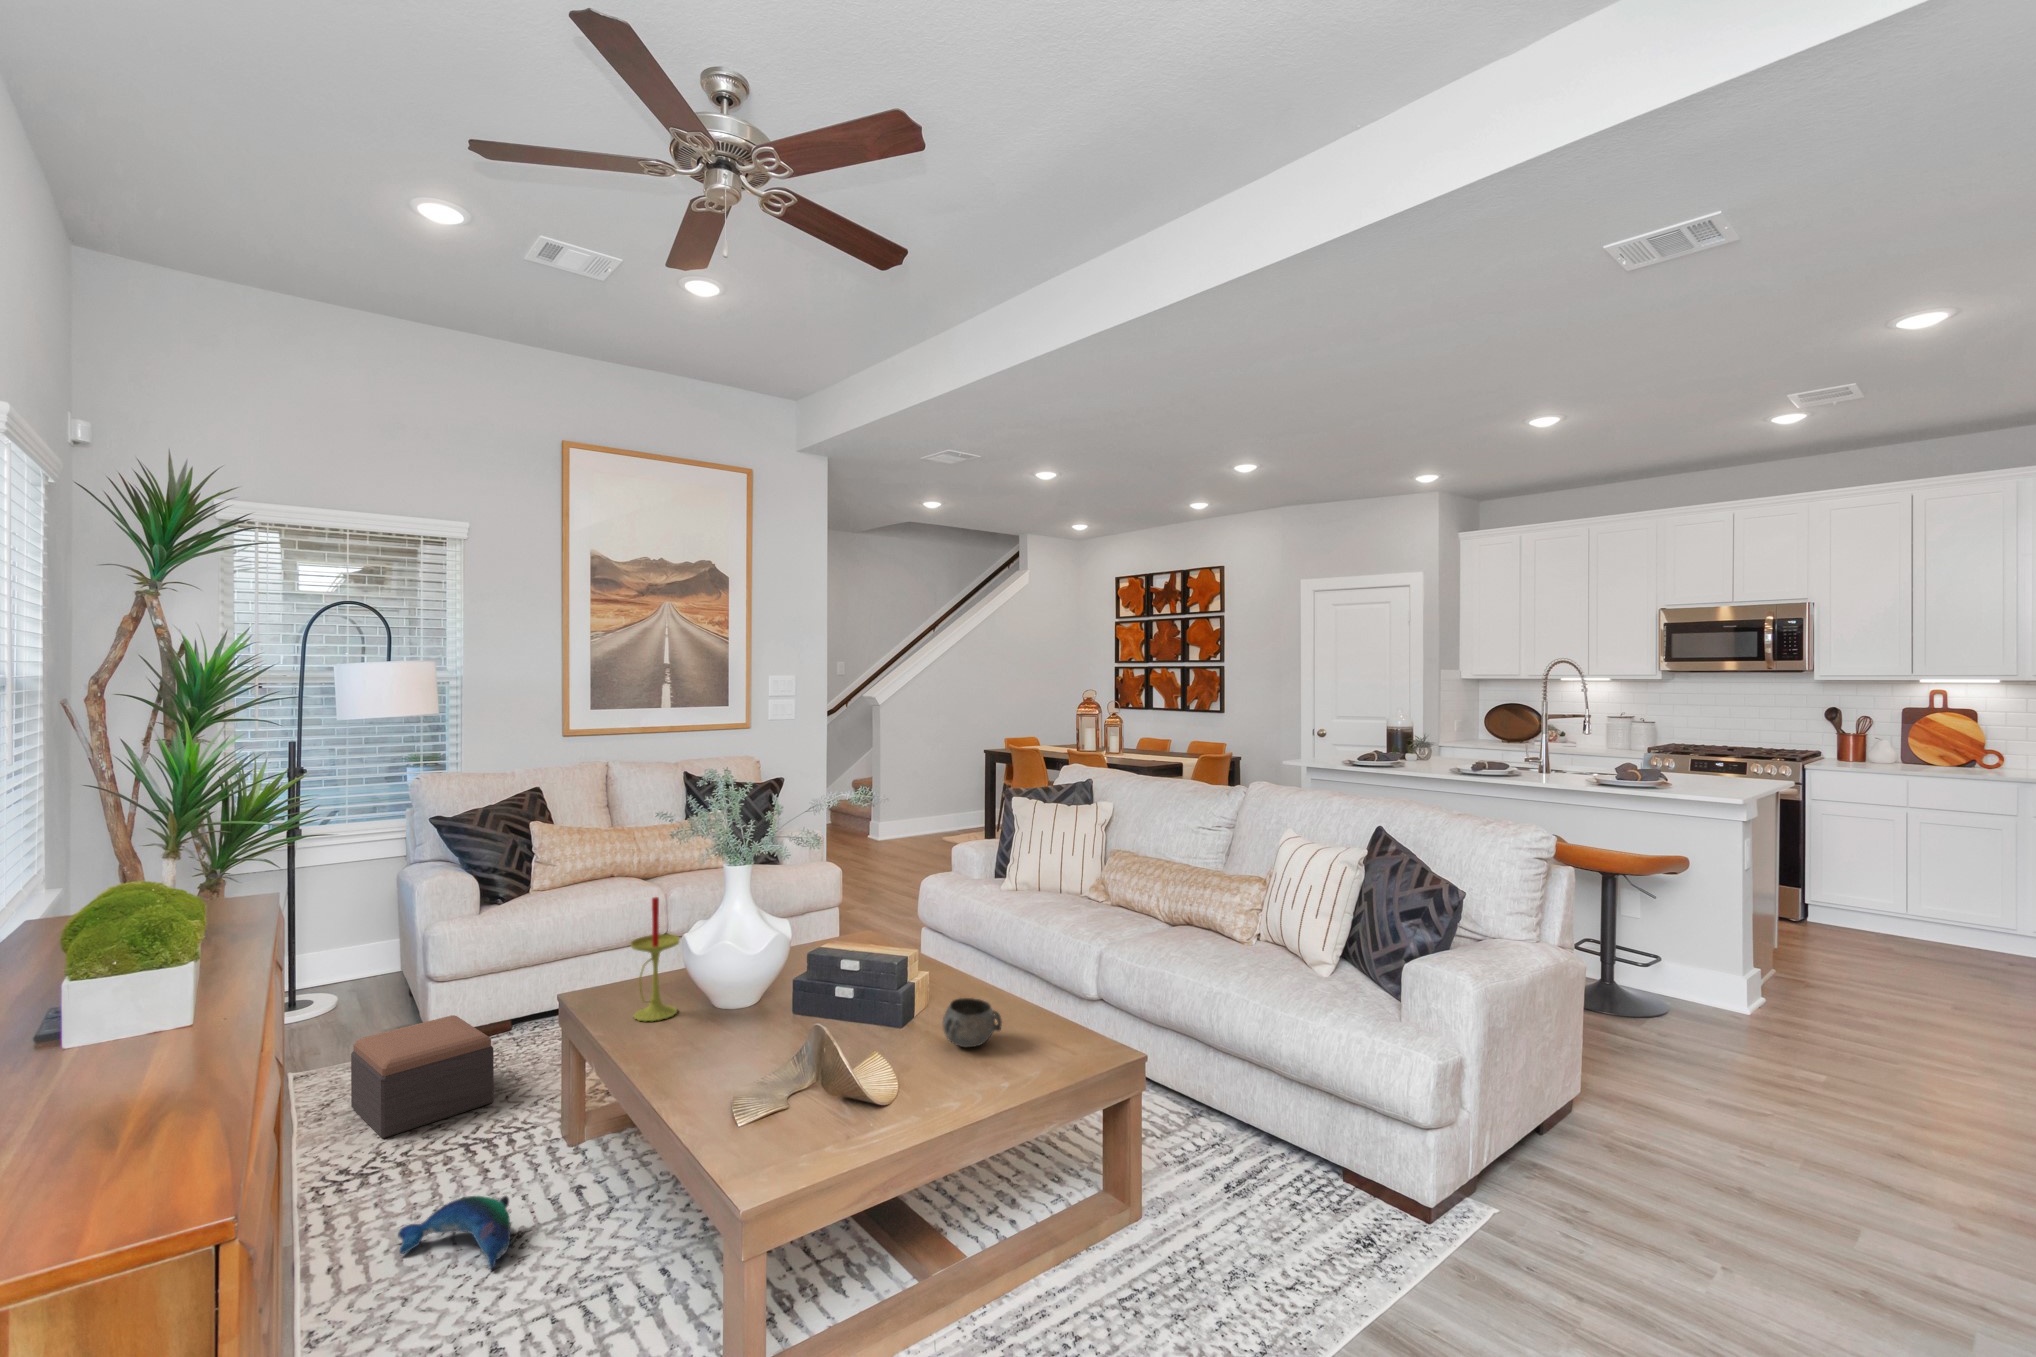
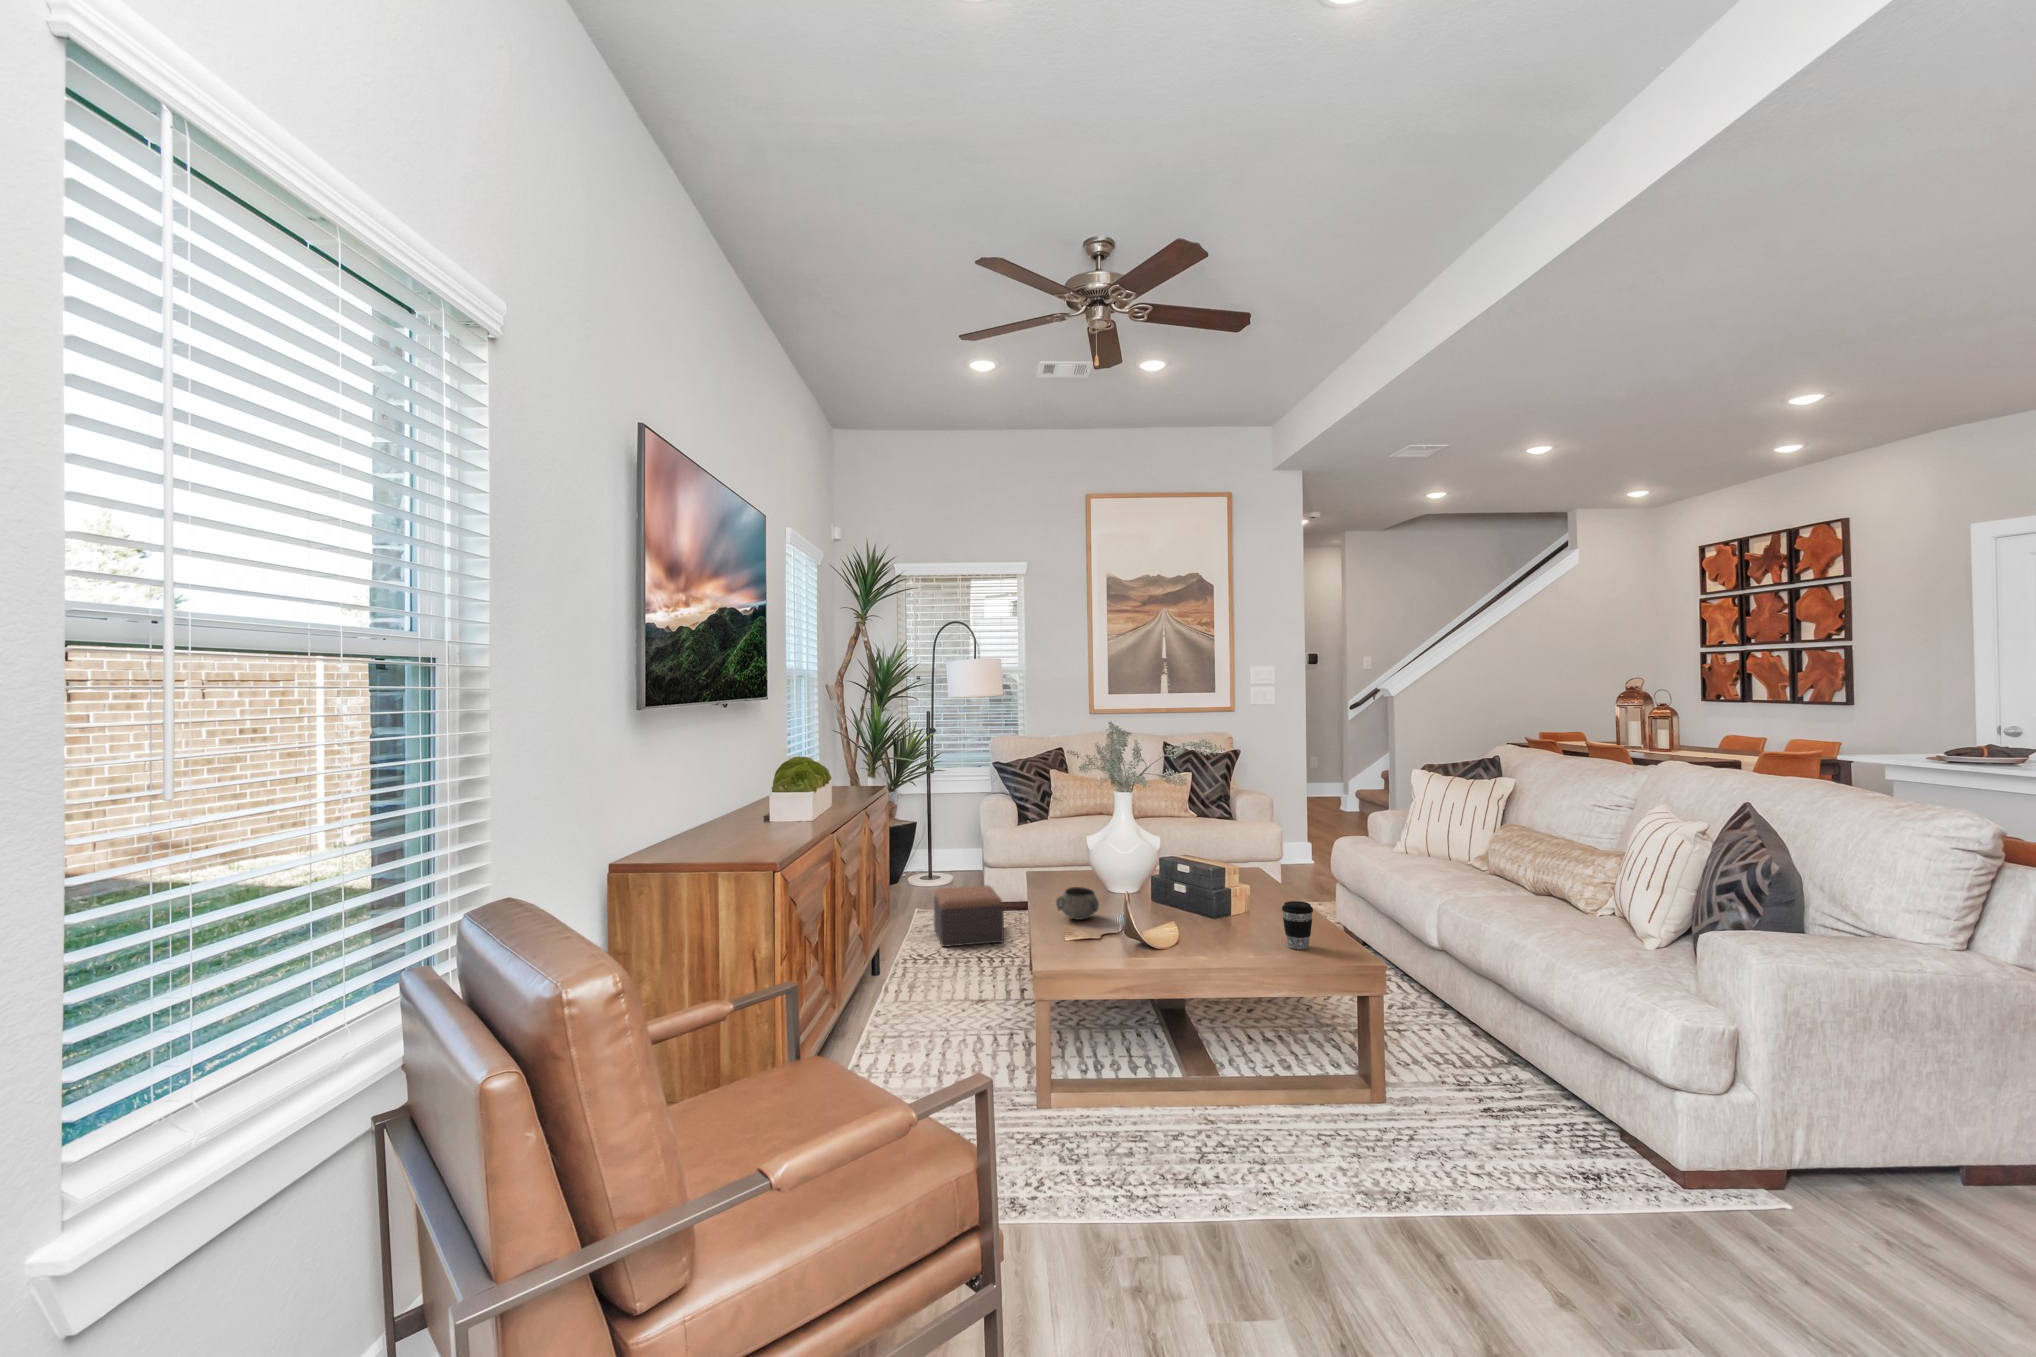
candle: present [631,897,680,1021] -> none [1052,806,1083,890]
coffee cup: none [1028,997,1066,1062] -> present [1282,901,1313,949]
decorative bowl: present [943,998,1002,1047] -> present [1056,887,1099,920]
plush toy: present [398,1196,511,1269] -> none [926,973,980,1012]

